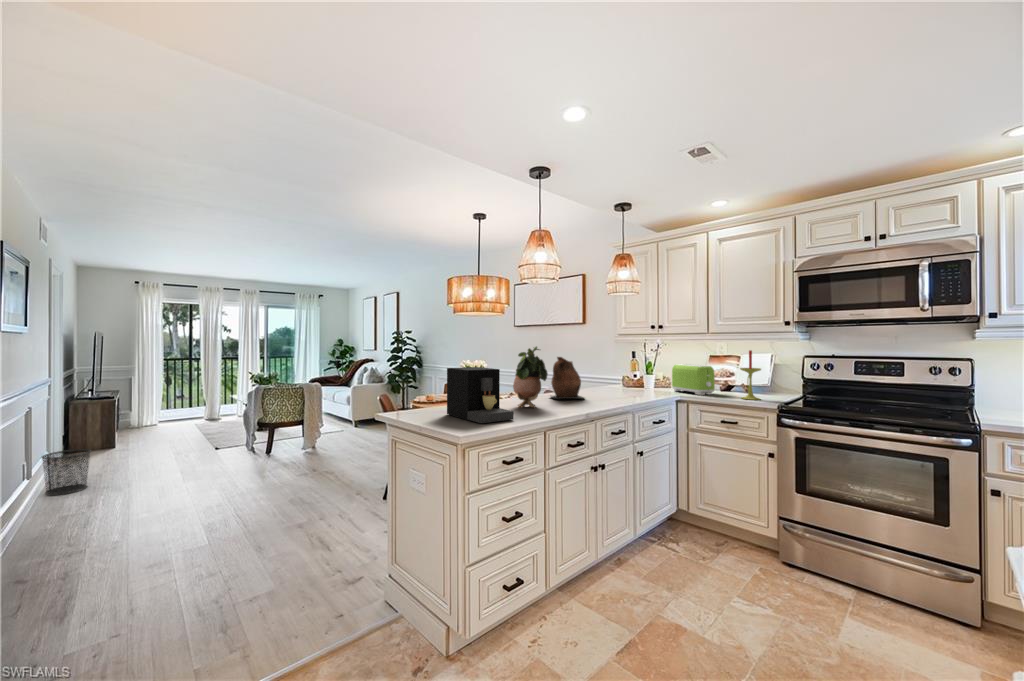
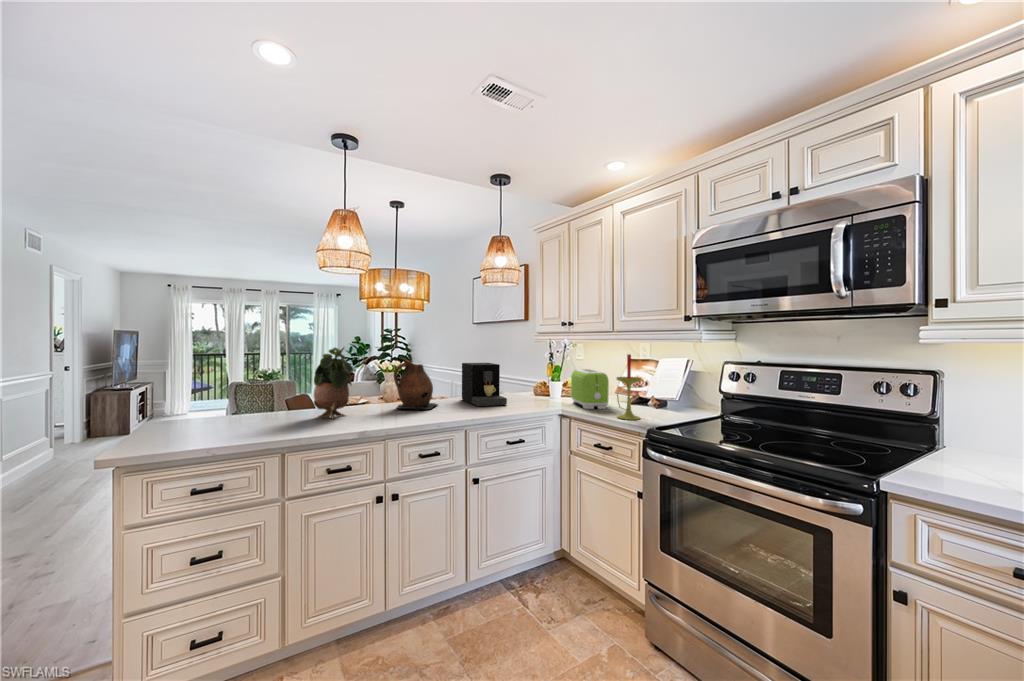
coffee maker: present [447,367,513,423] -> present [462,363,507,406]
trash can: present [42,449,91,496] -> none [21,434,68,475]

